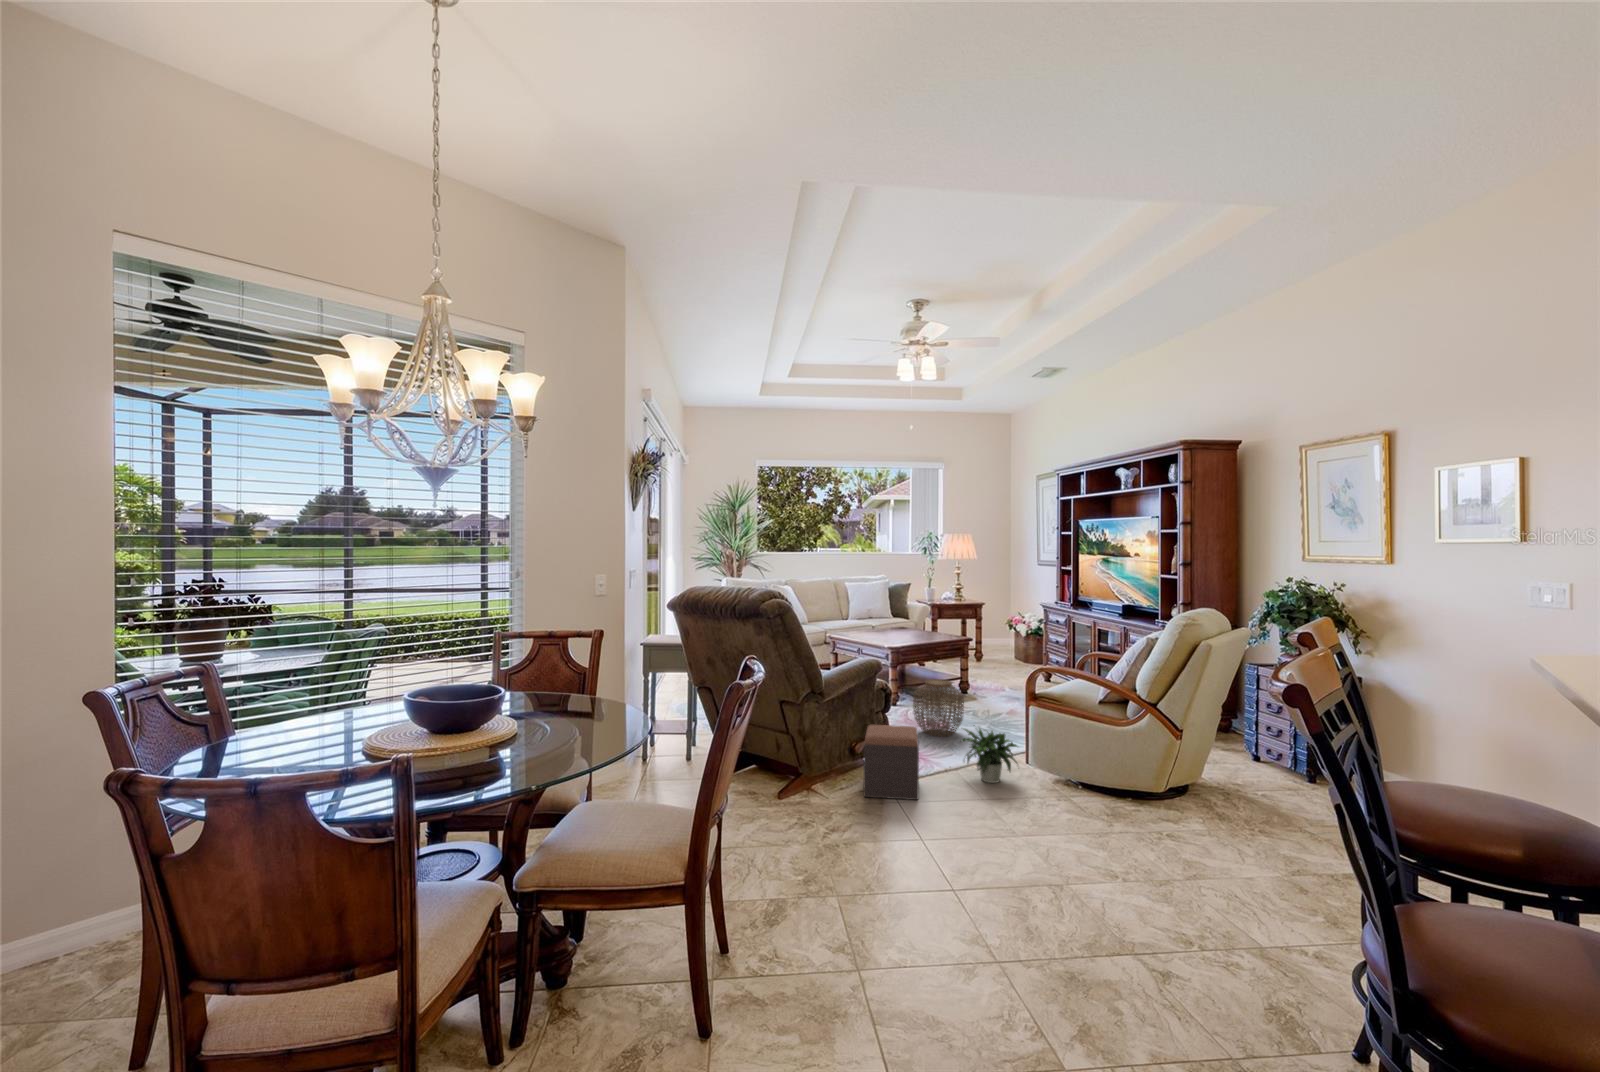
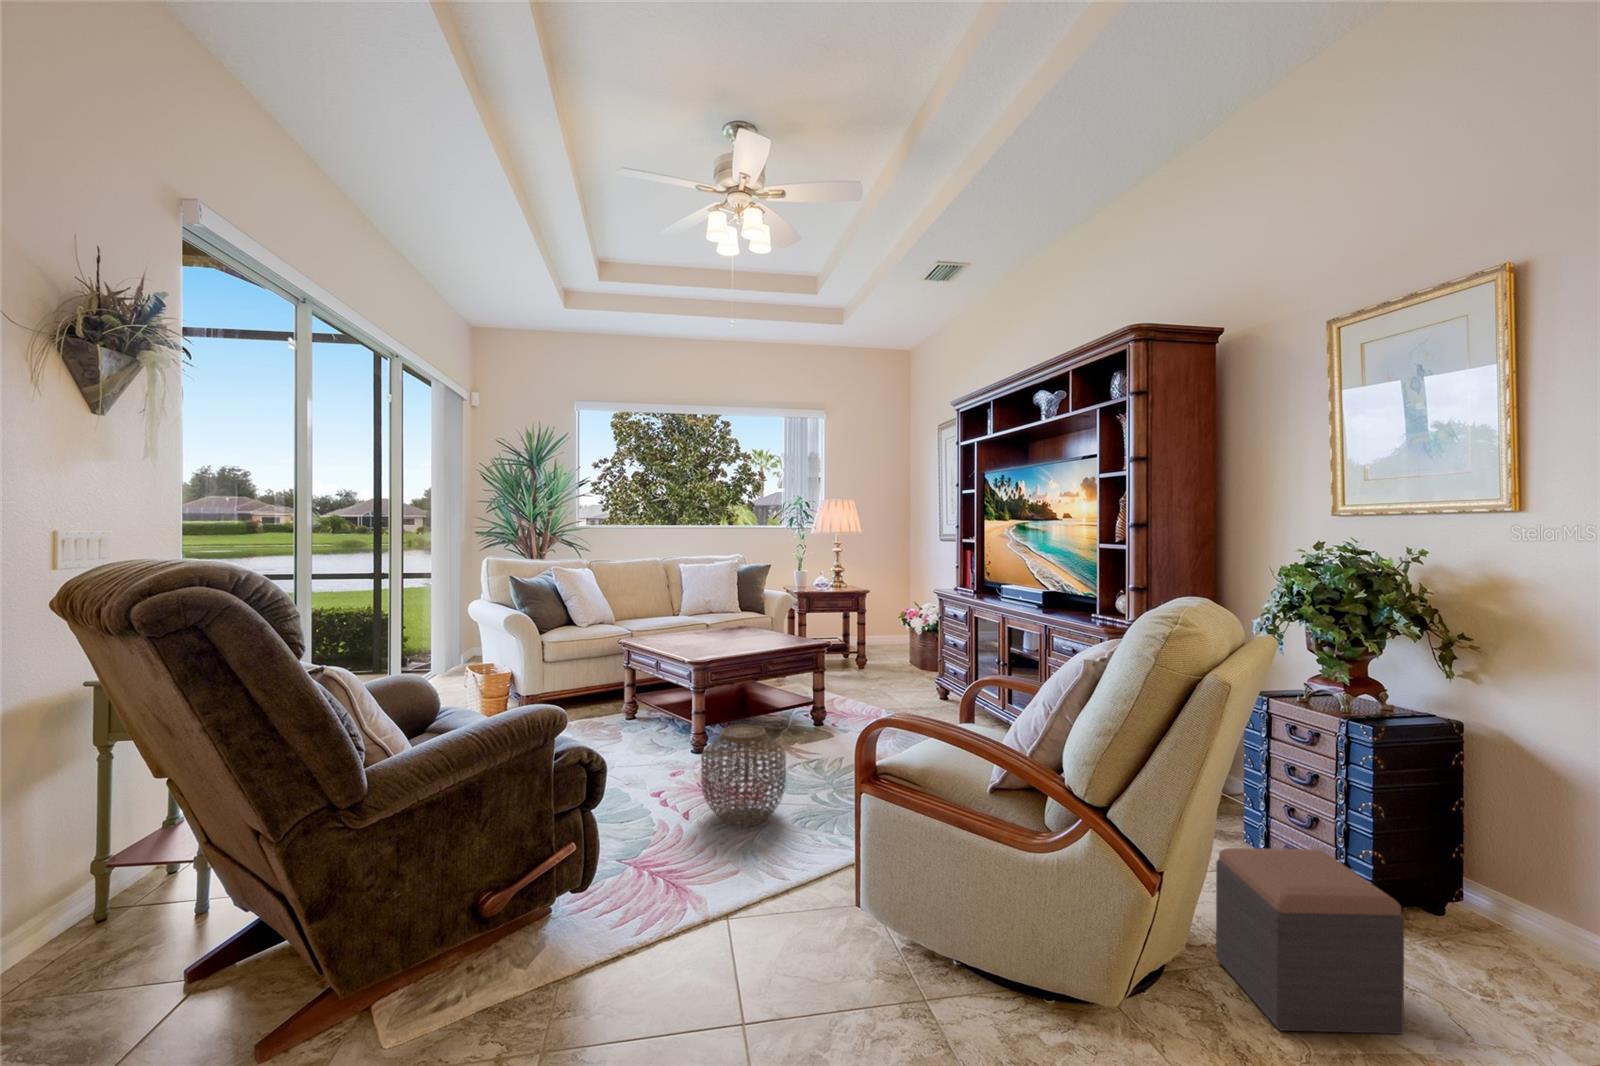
footstool: present [864,725,919,800] -> present [1216,848,1404,1034]
potted plant: present [962,729,1017,783] -> none [720,836,844,961]

